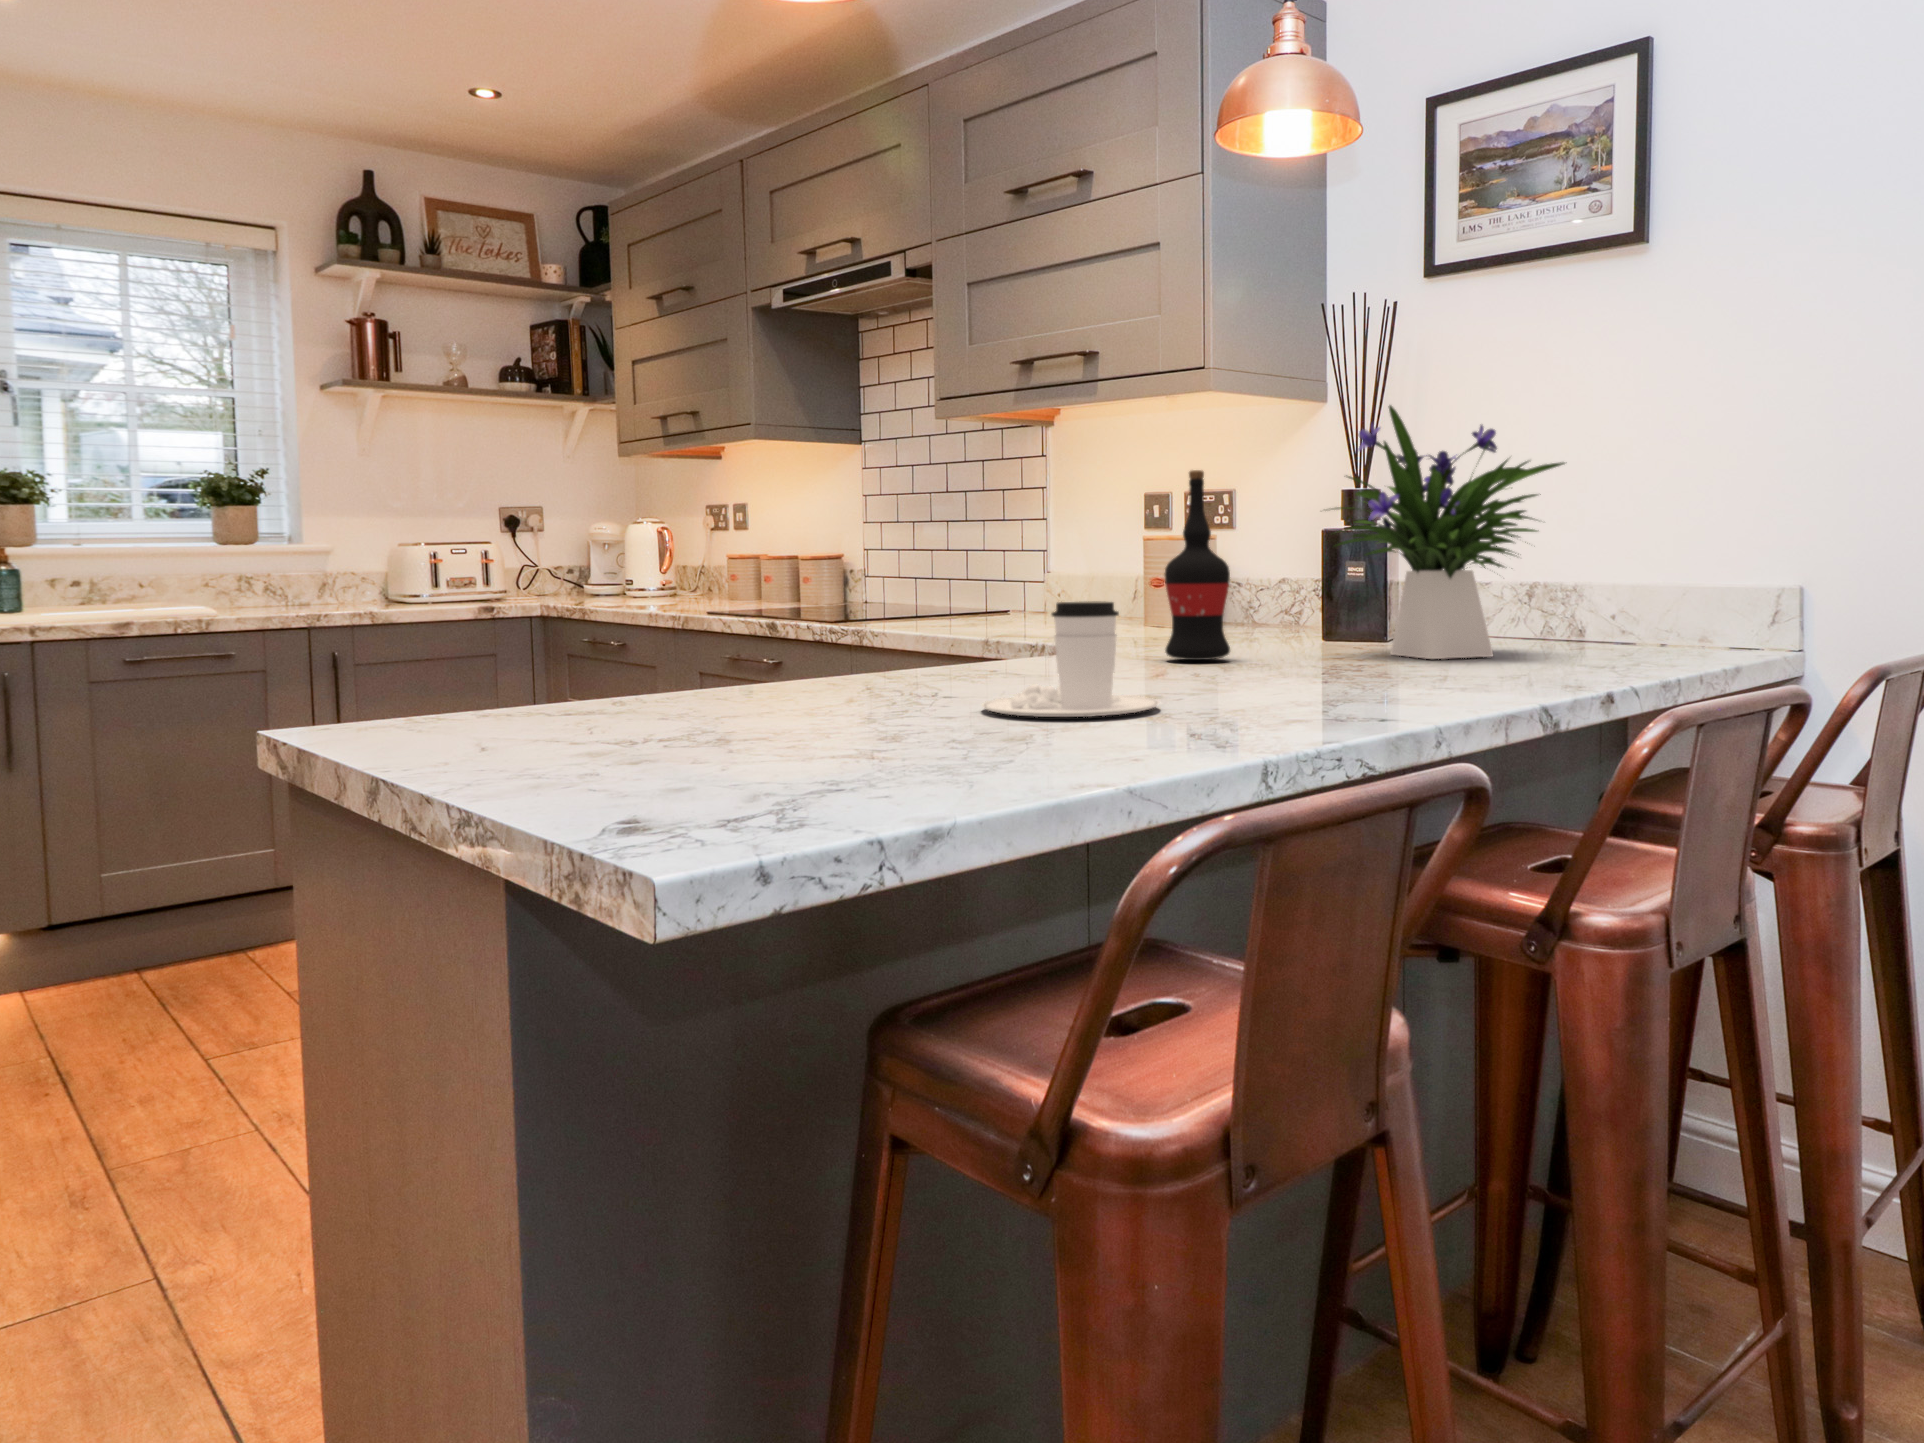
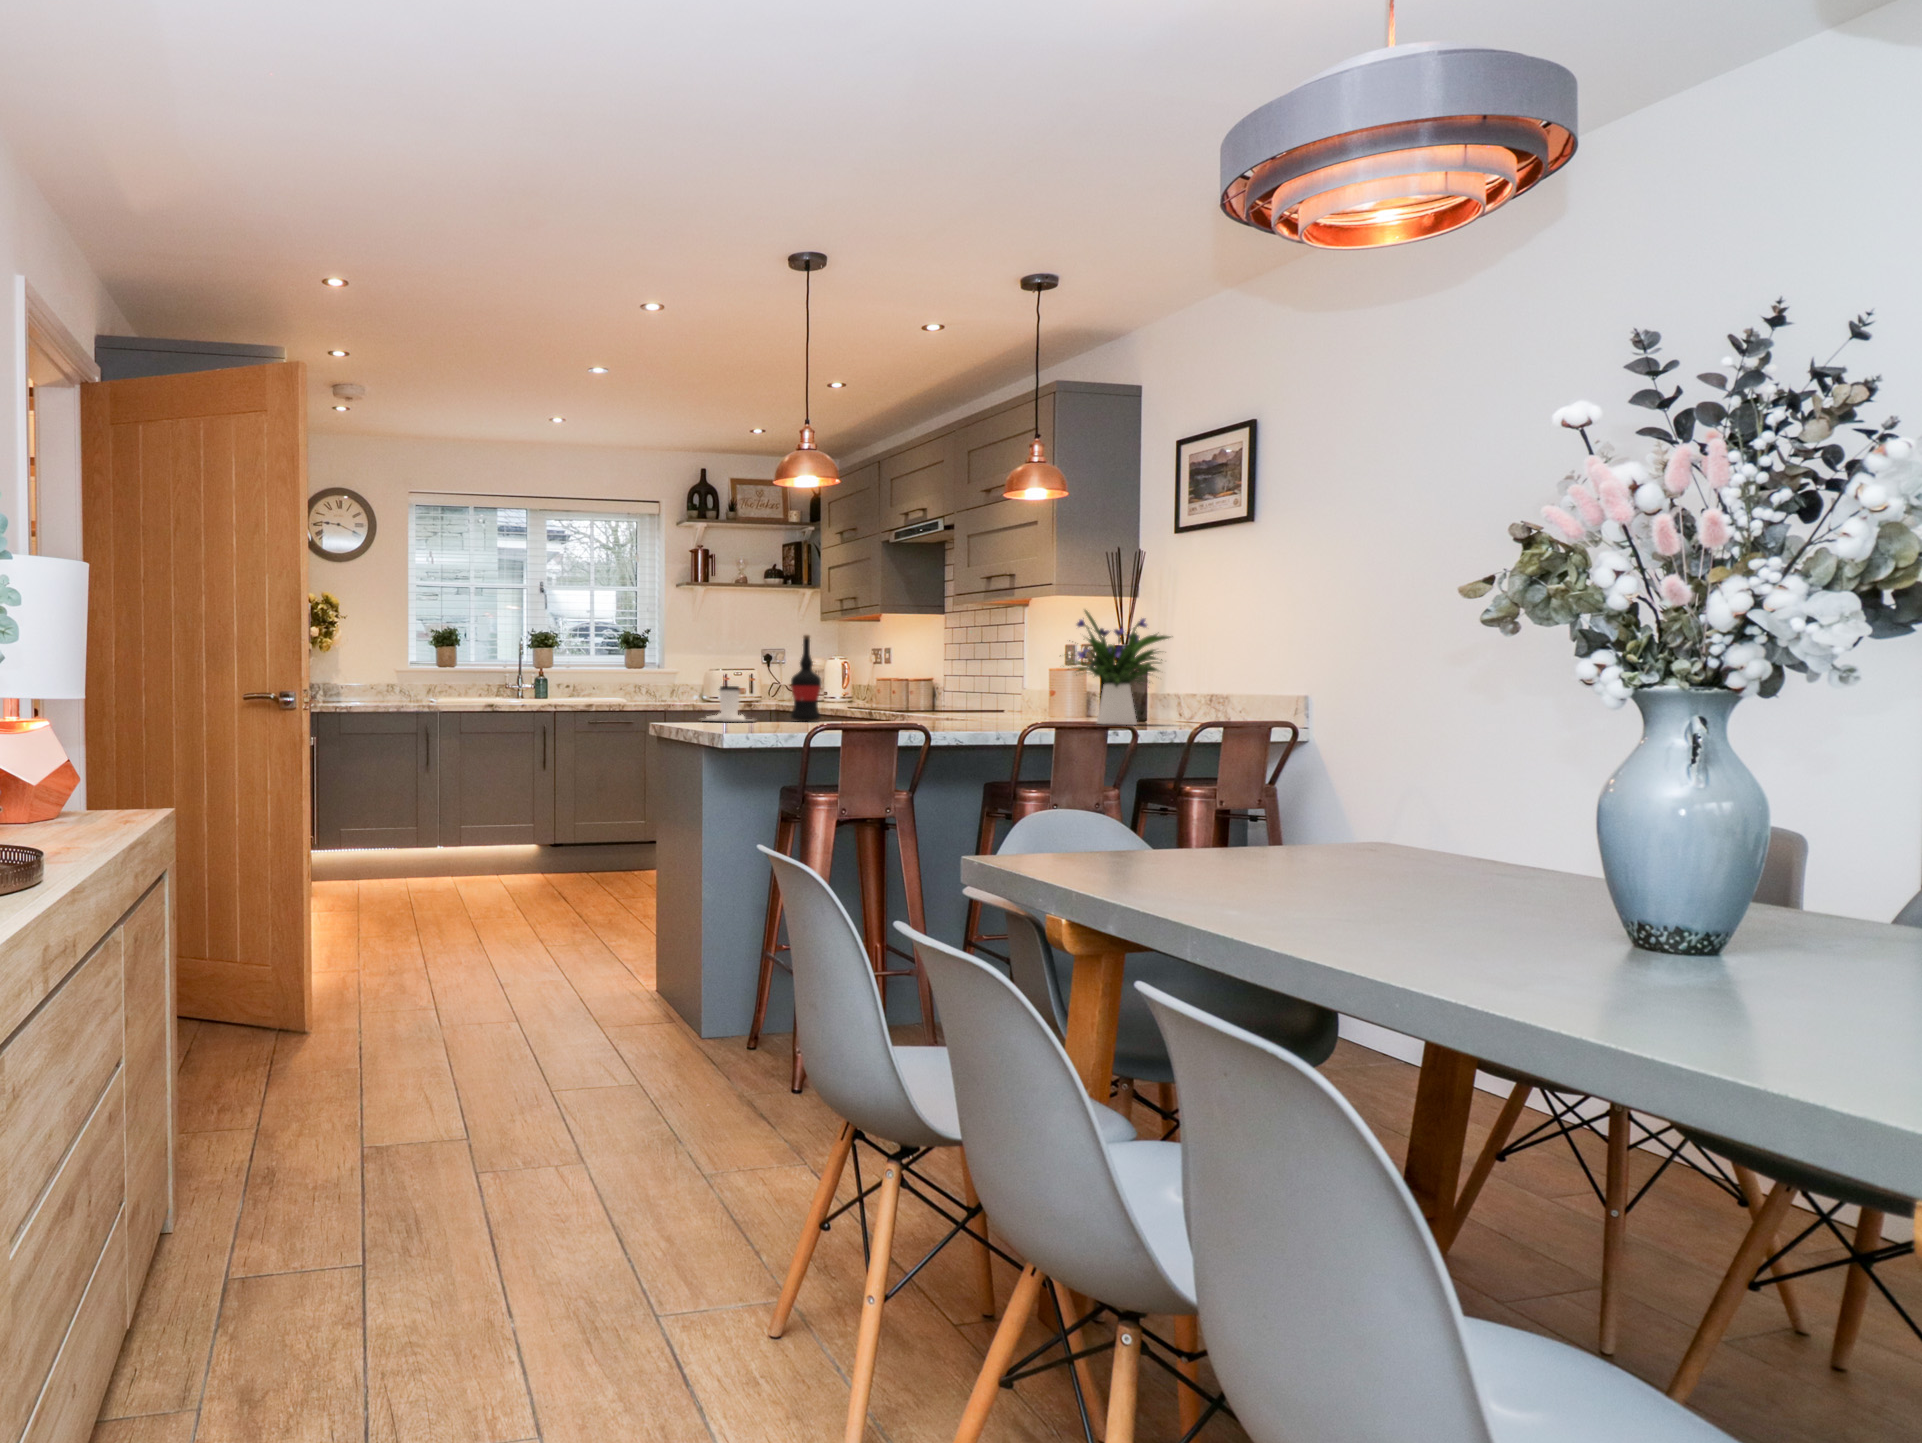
wine bottle: present [1165,470,1230,660] -> present [791,635,821,721]
coffee cup: present [982,601,1160,717] -> present [704,686,750,722]

